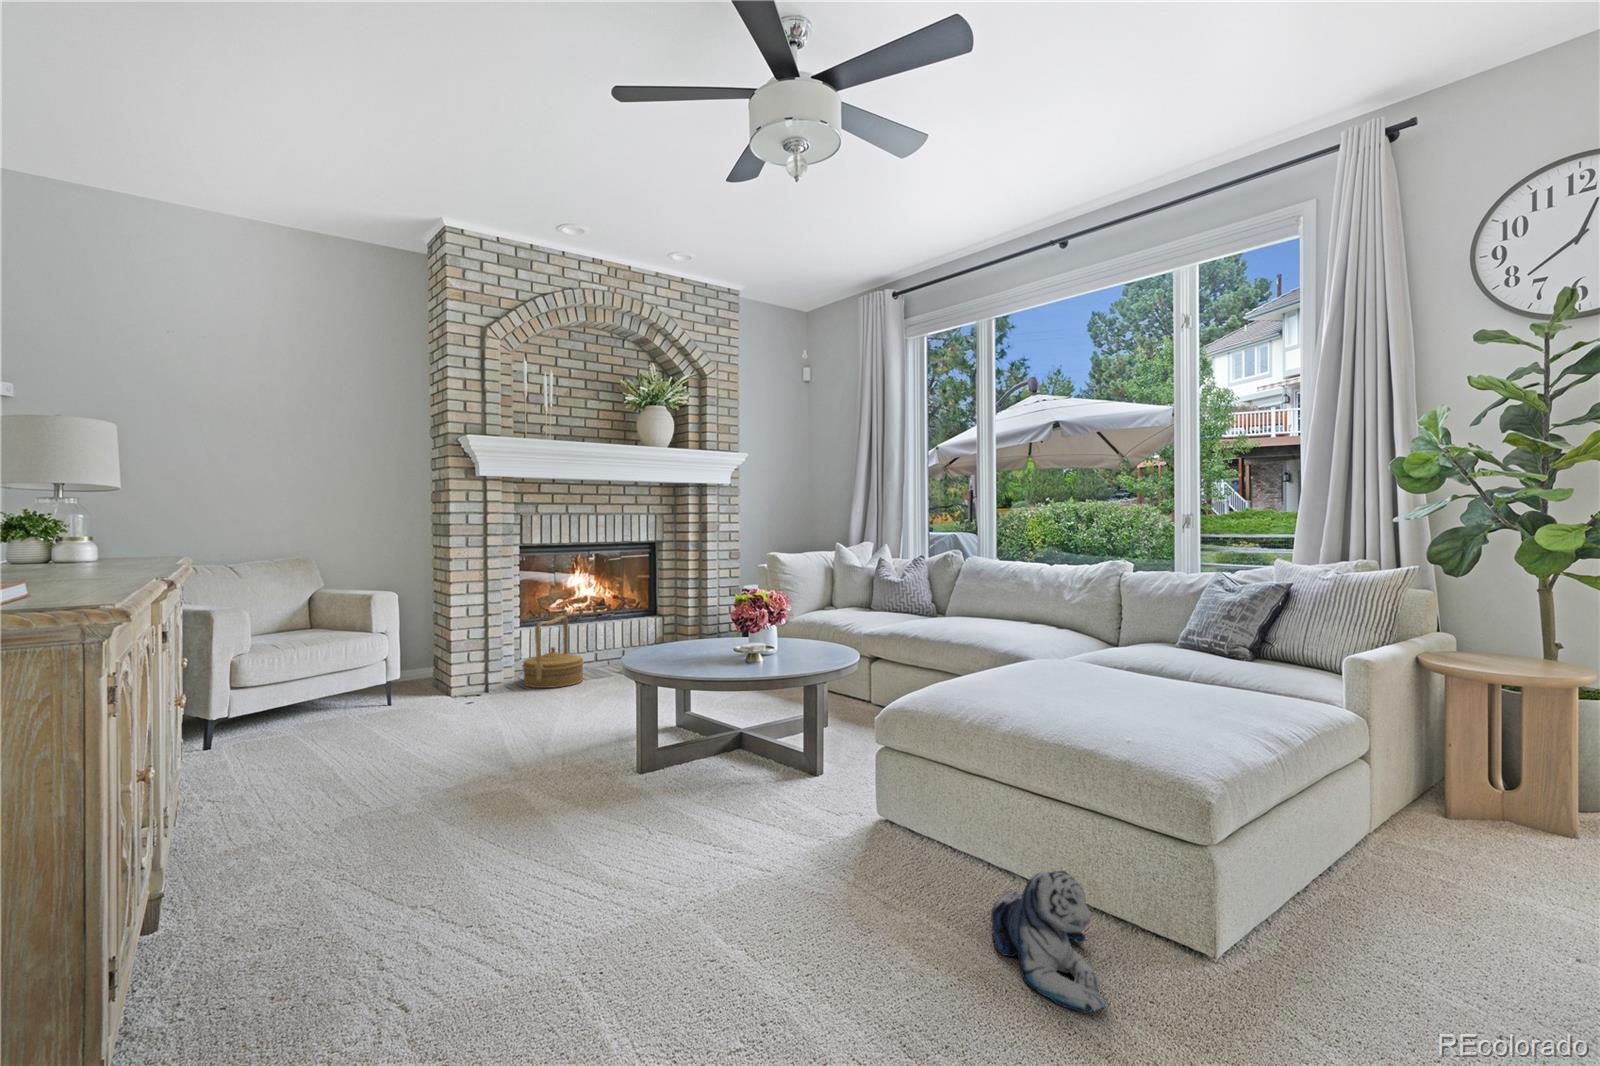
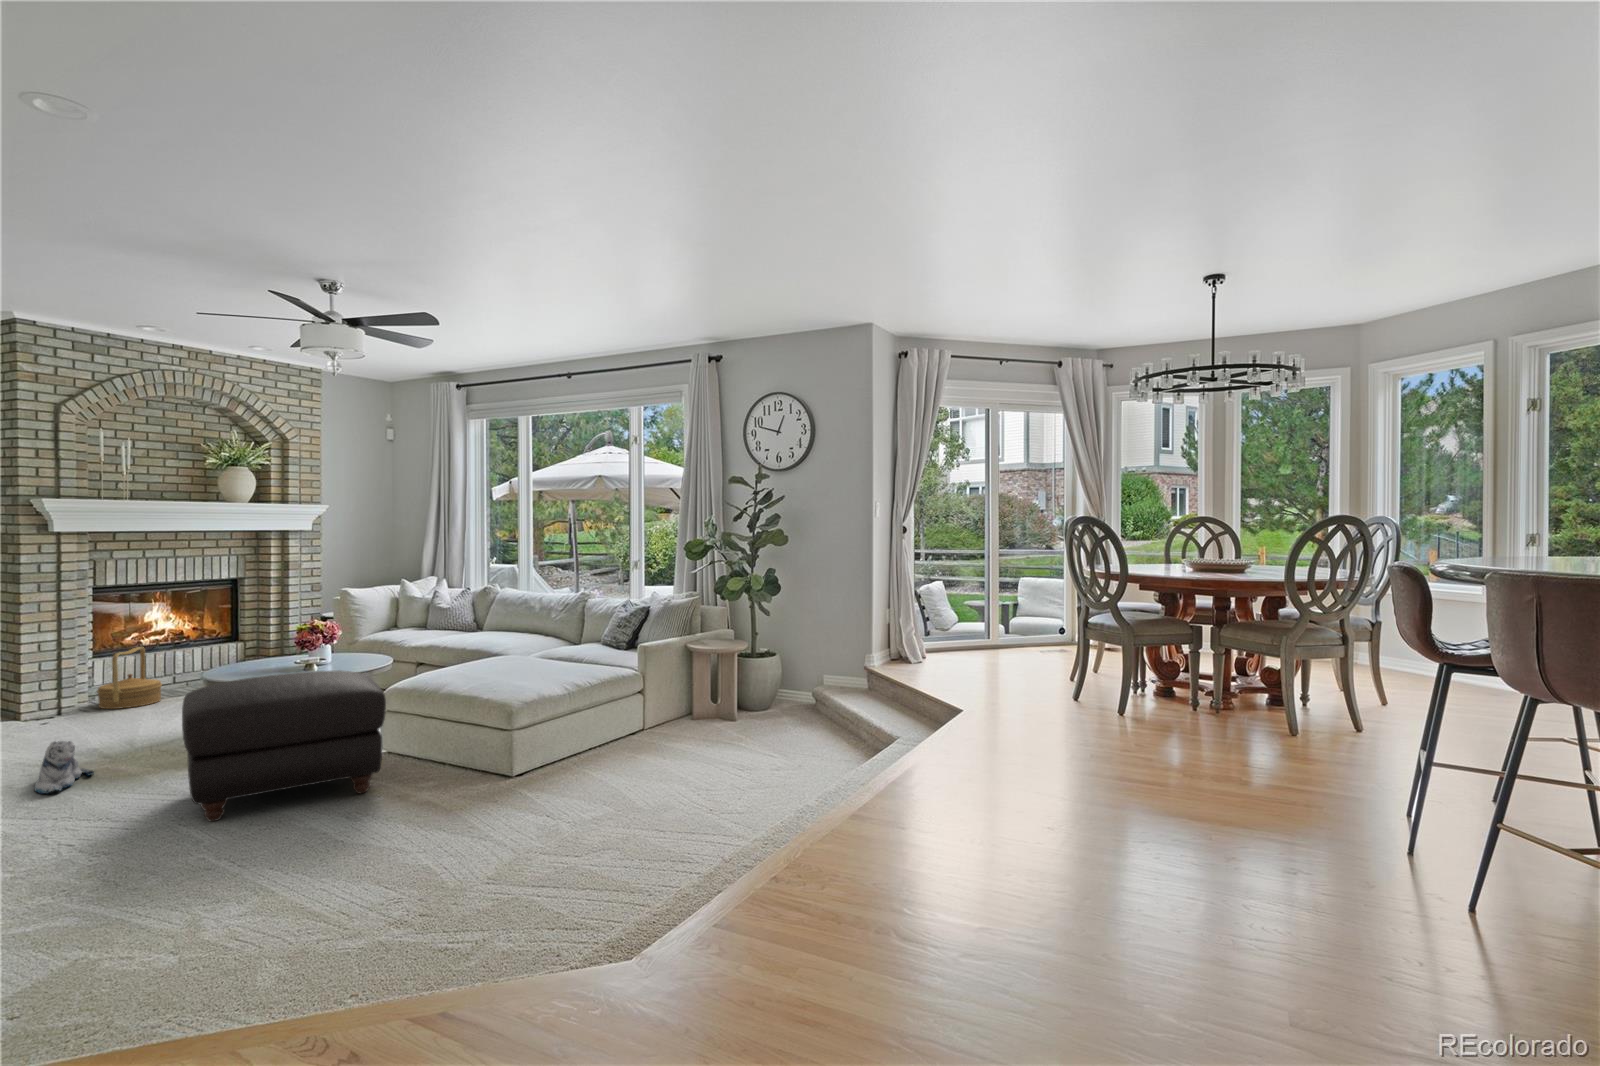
ottoman: none [594,677,922,955] -> present [182,670,386,821]
plush toy: present [991,871,1105,1014] -> present [35,741,94,794]

